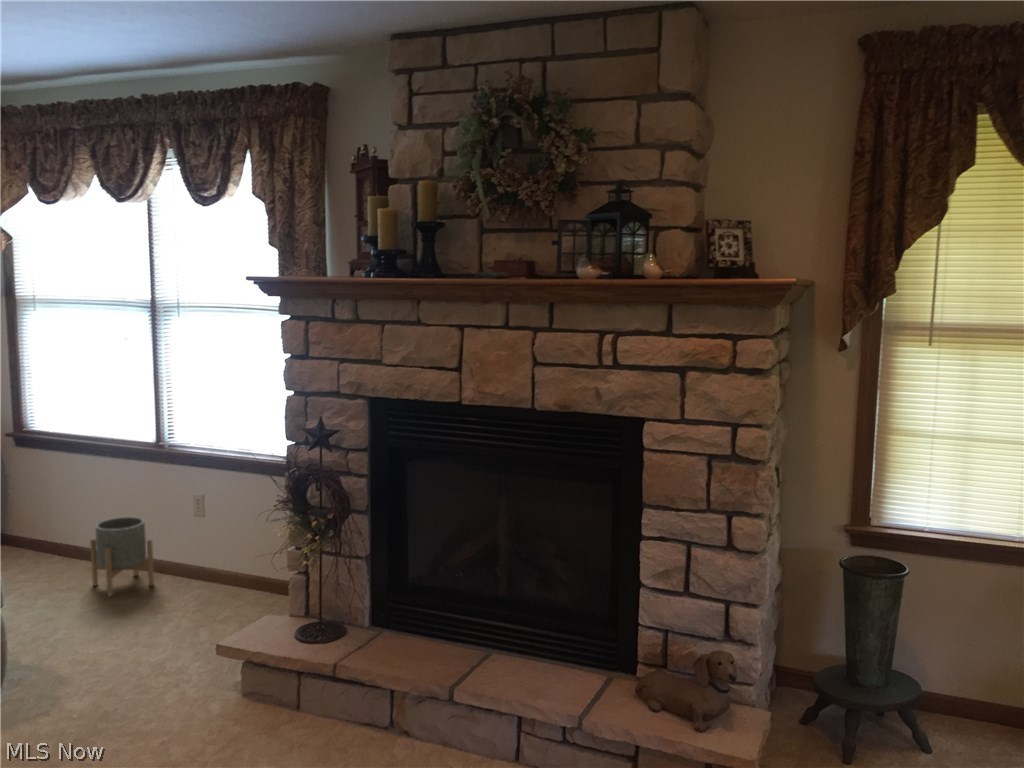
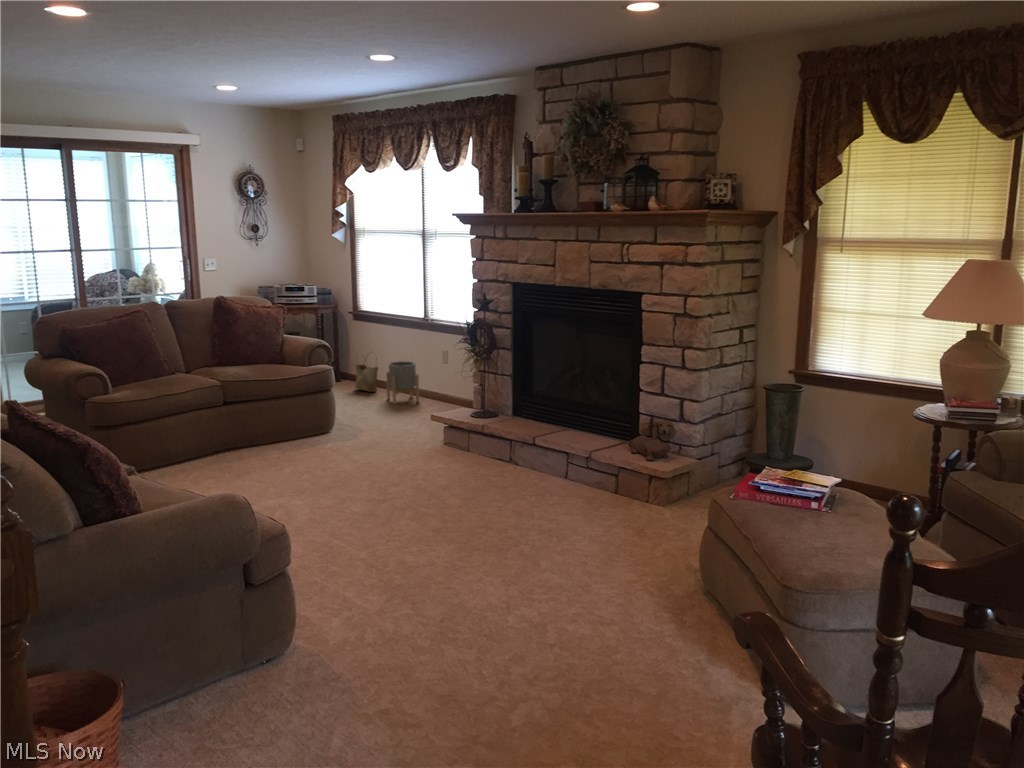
woven basket: none [24,500,69,570] -> present [355,364,378,392]

